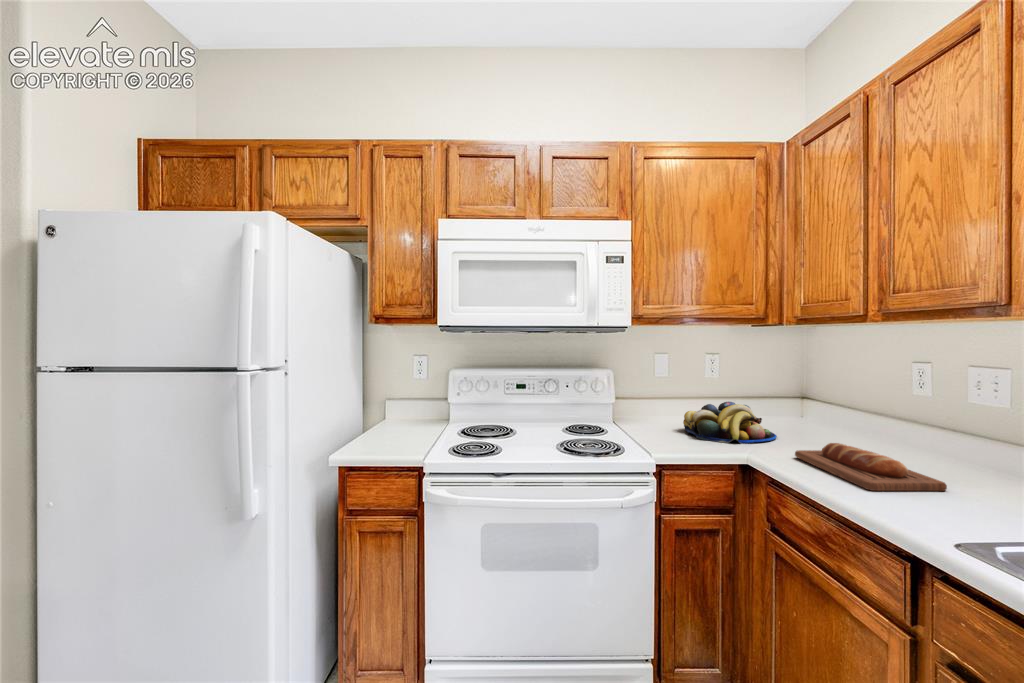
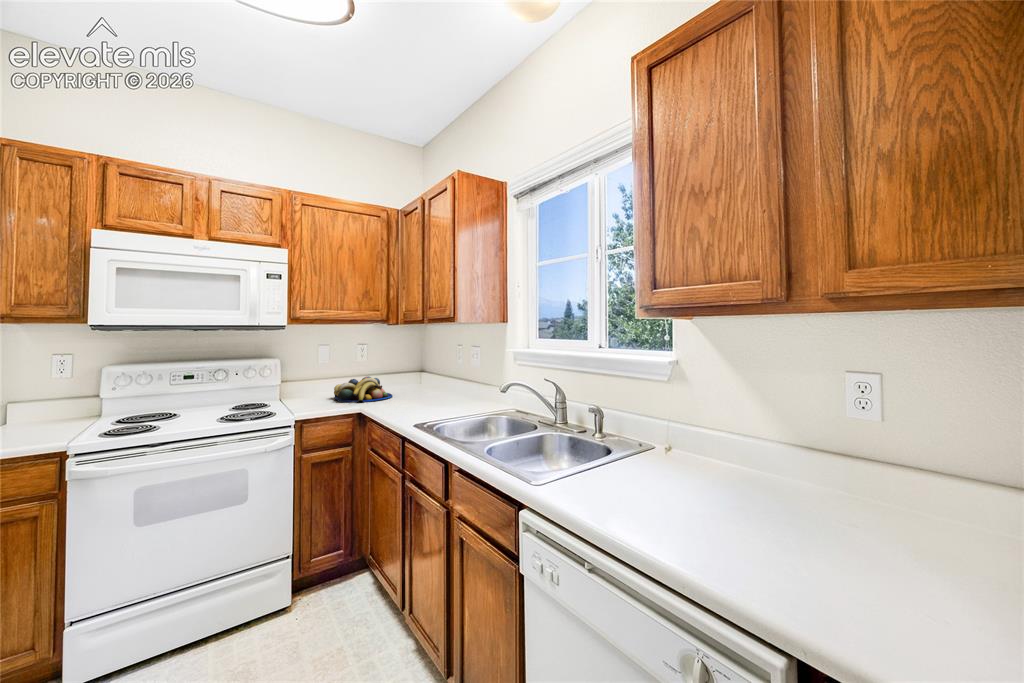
bread loaf: present [795,443,947,491] -> none [387,396,444,418]

